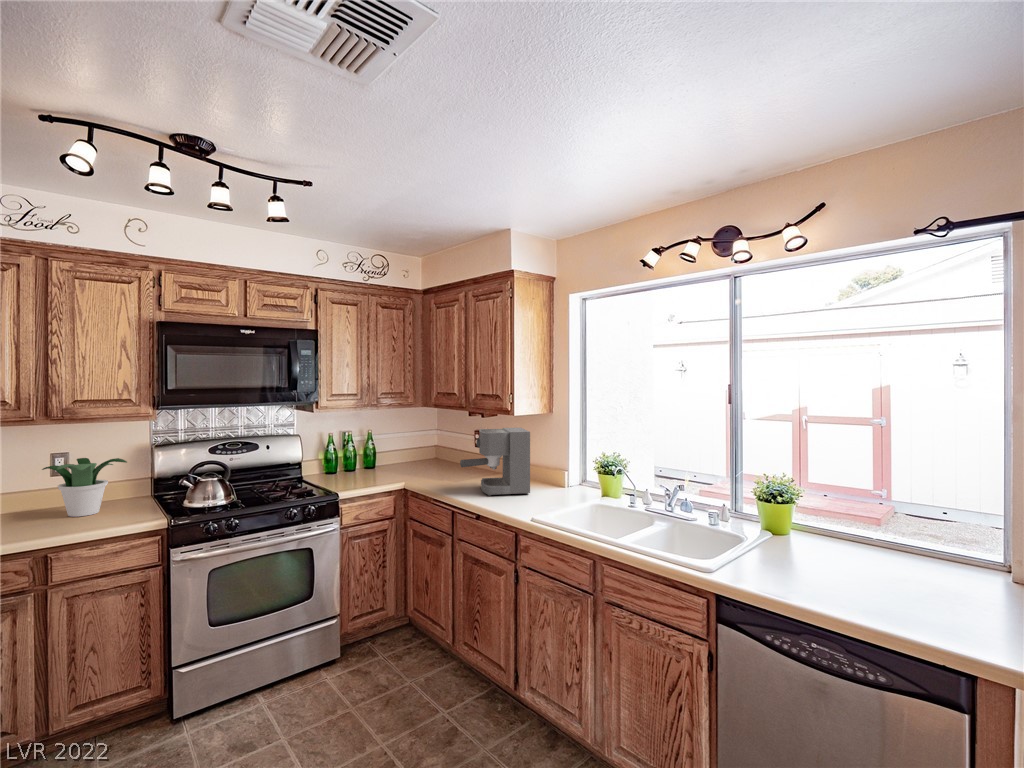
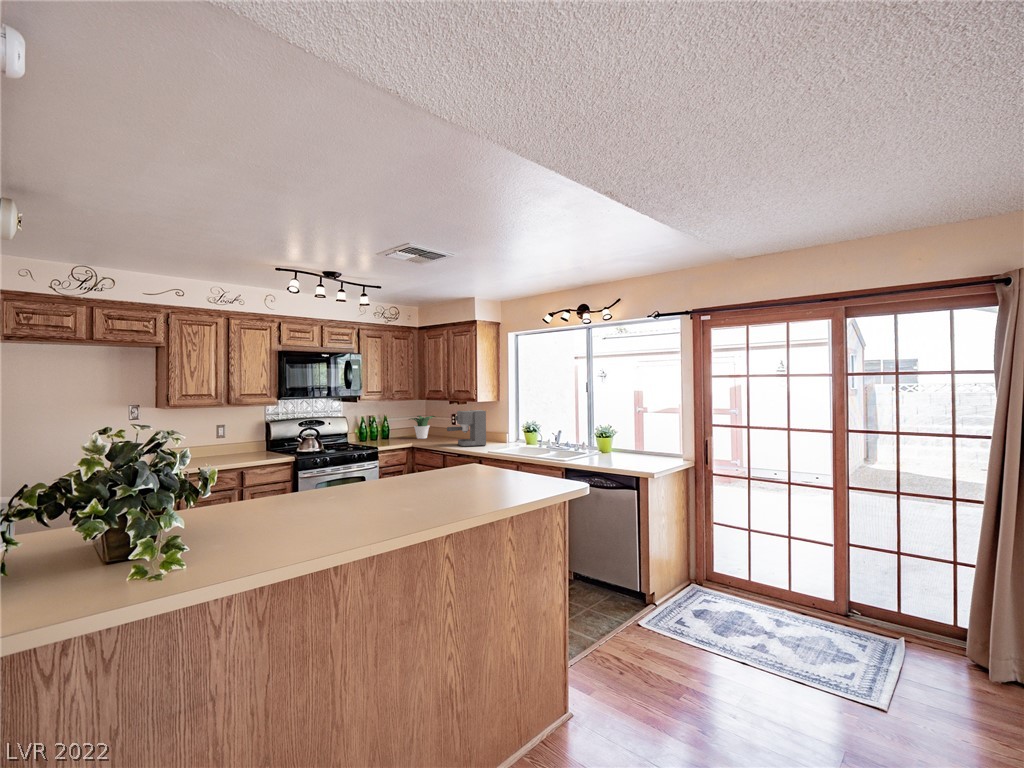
potted plant: present [42,458,127,517] -> present [409,416,435,439]

